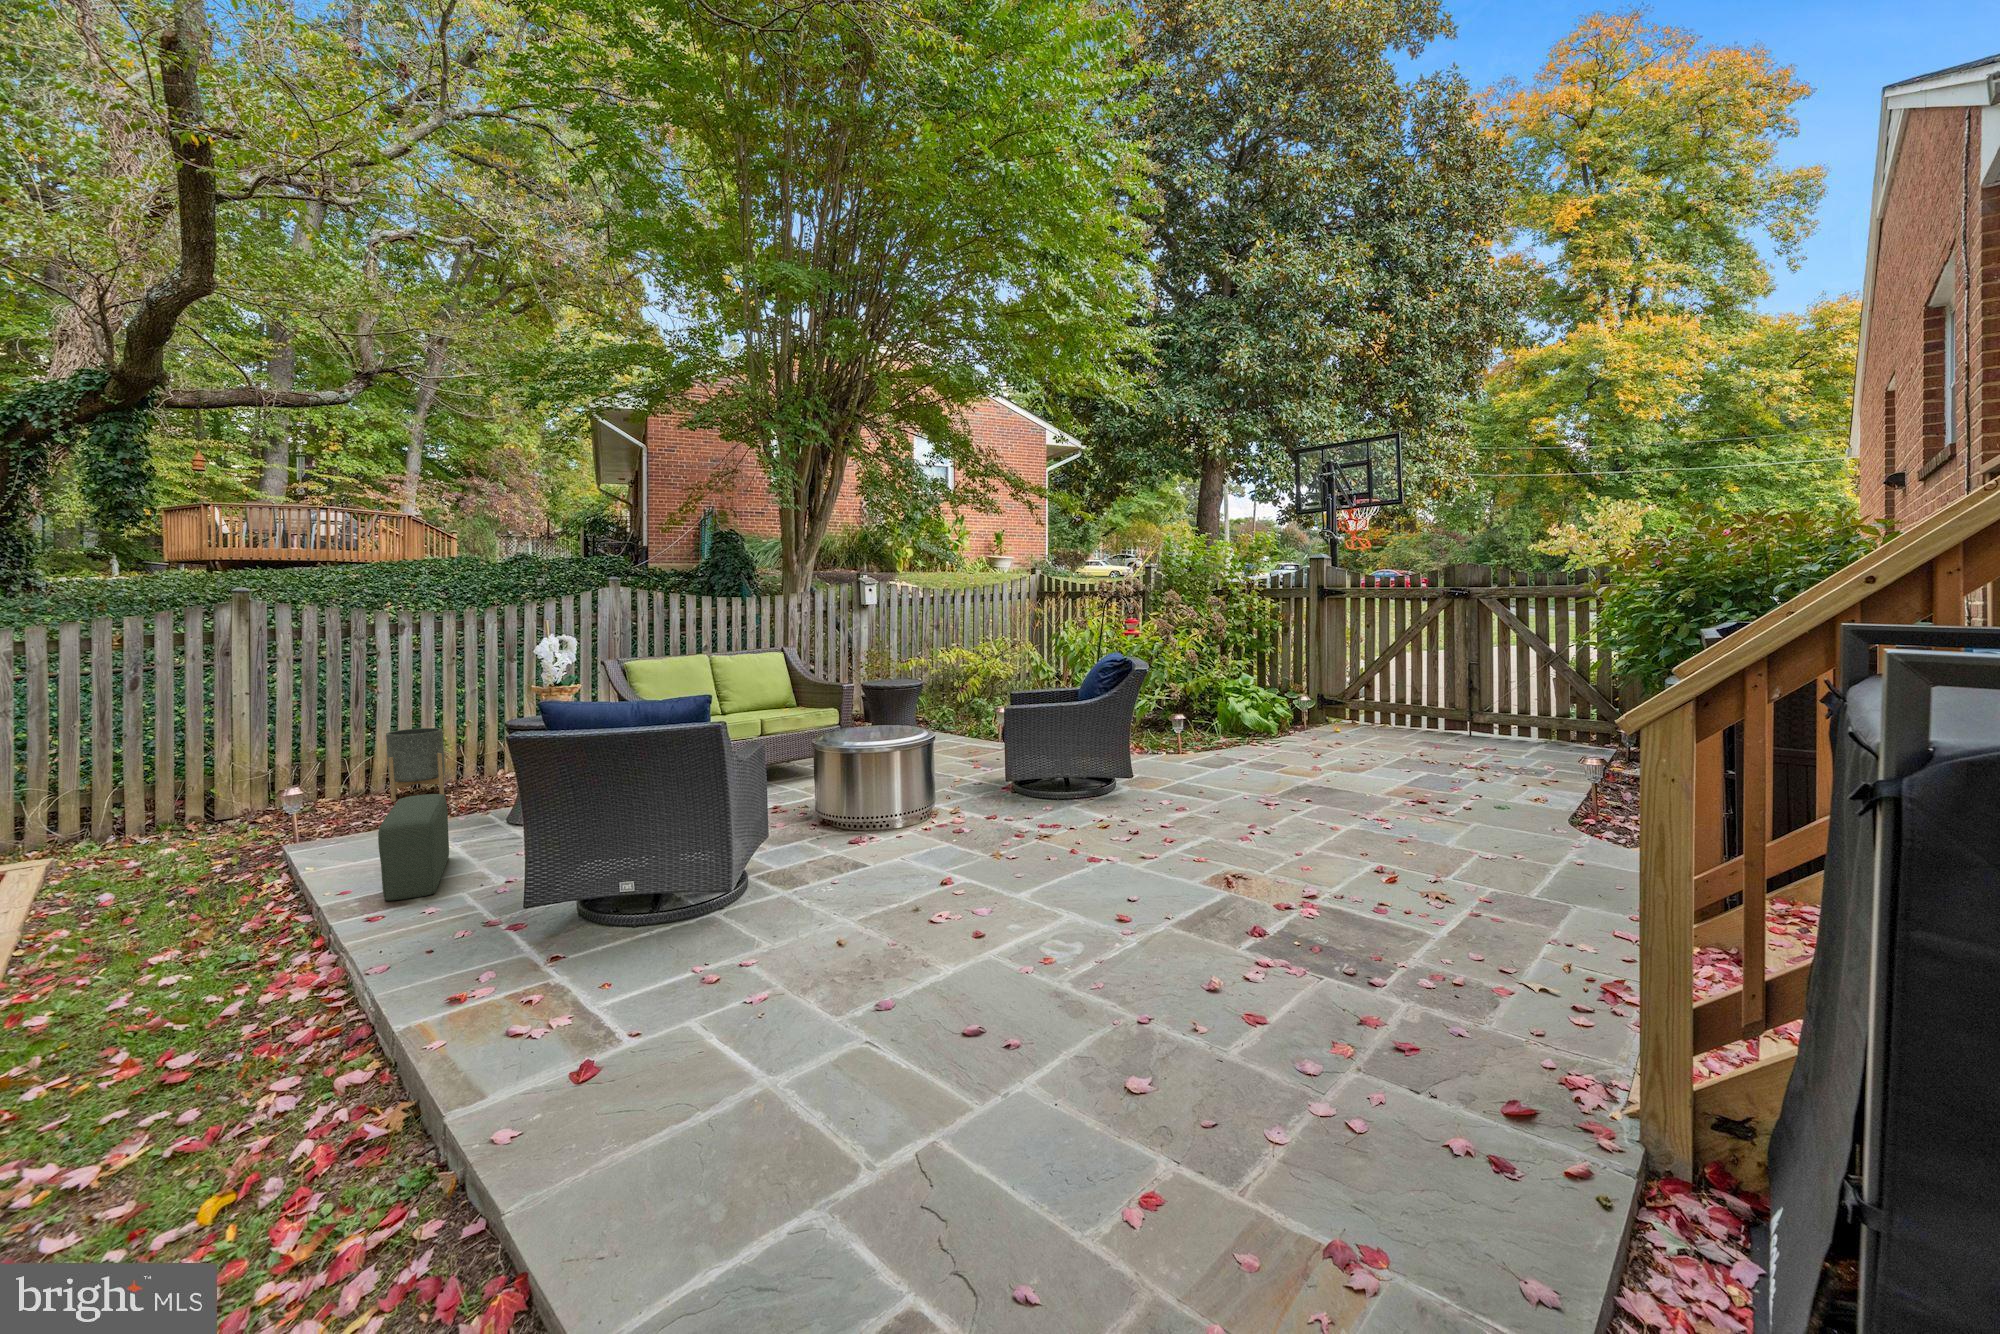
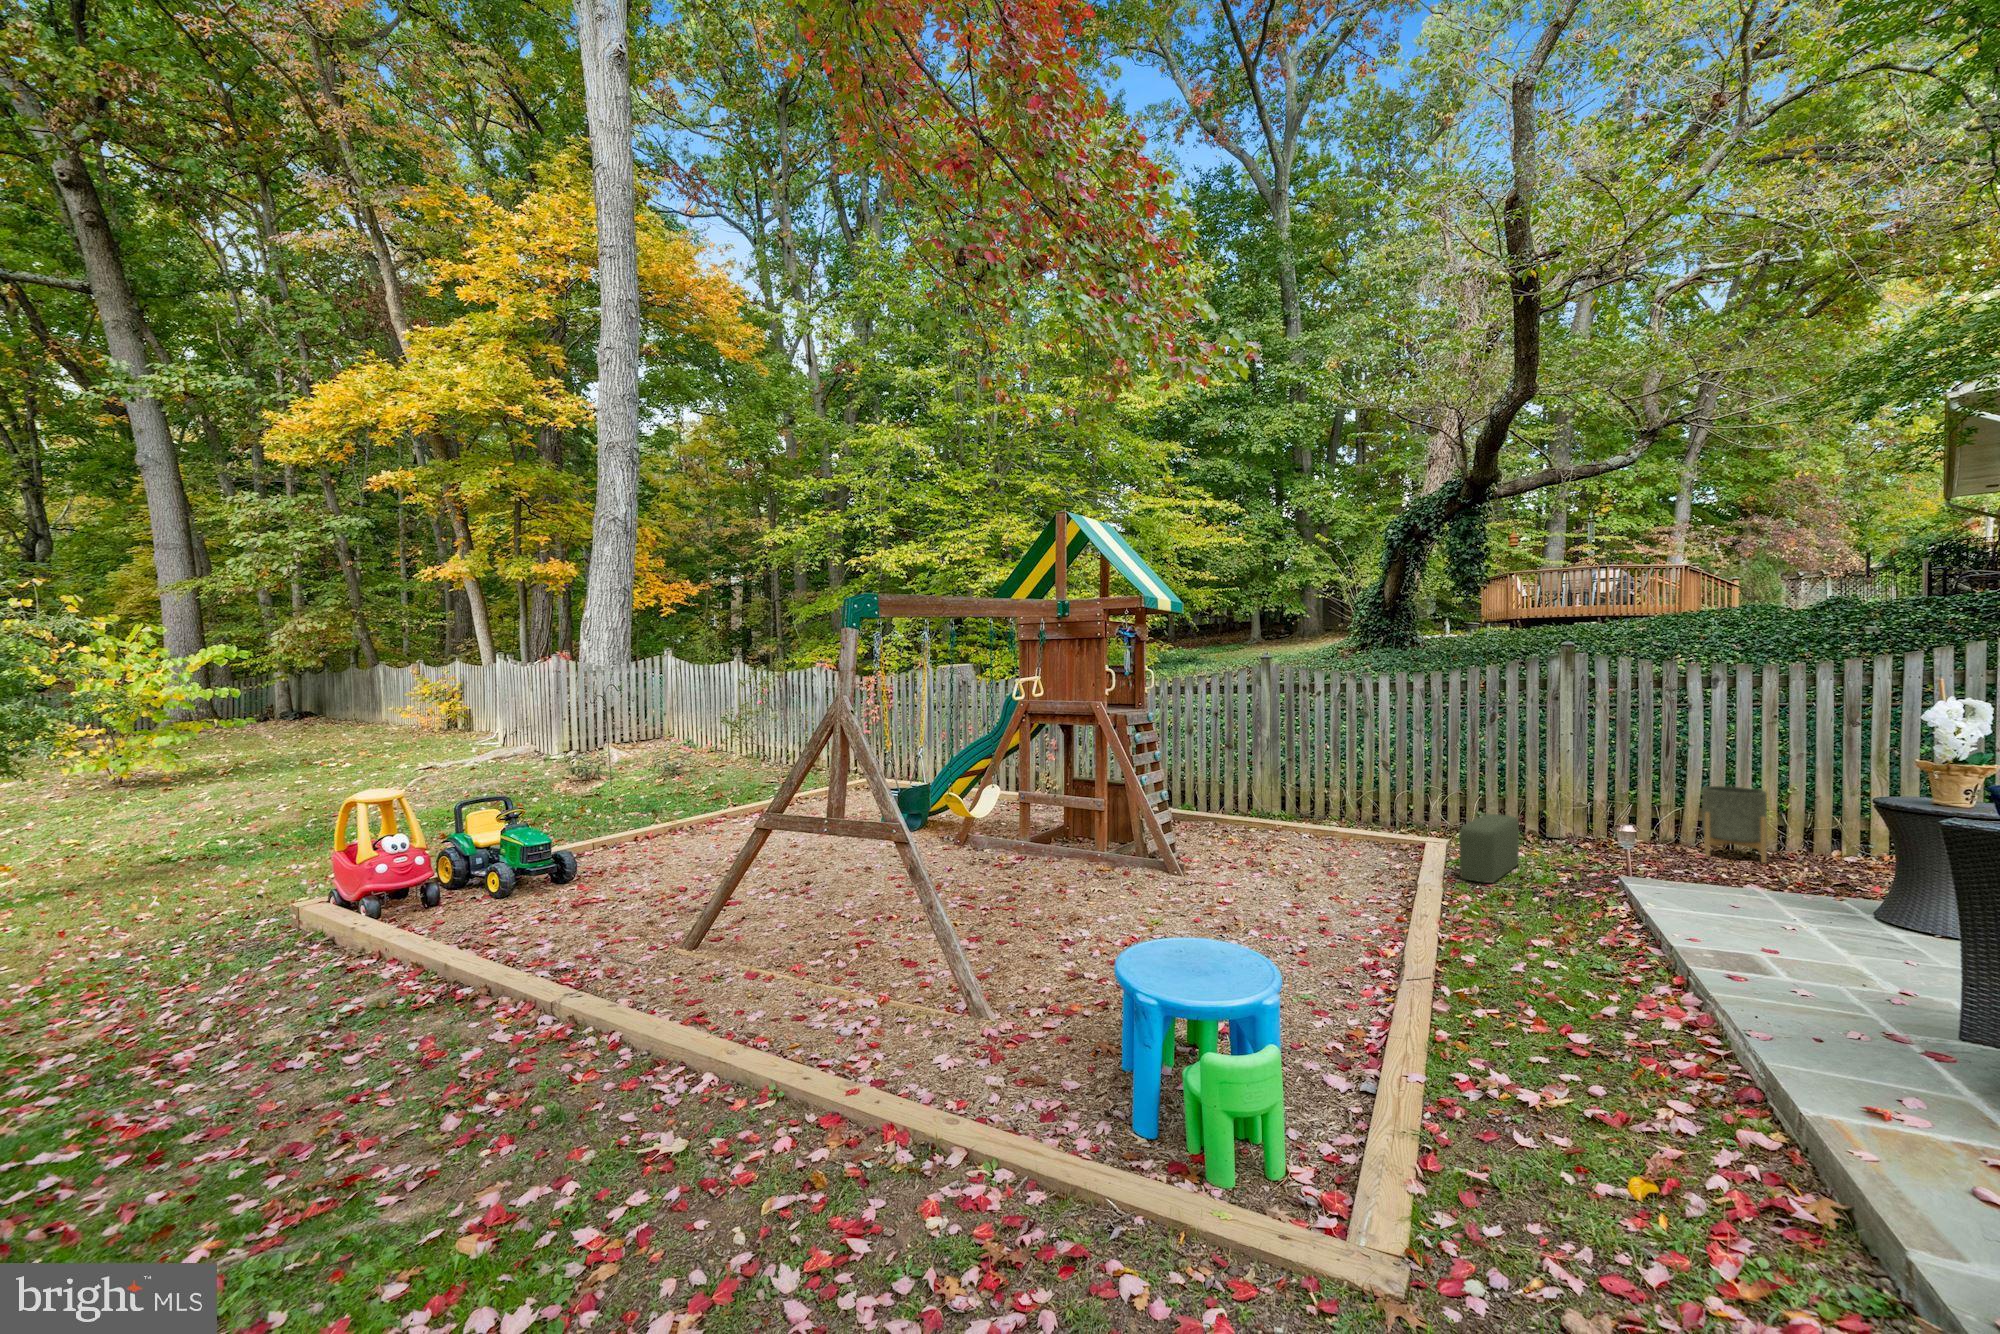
pouf: present [378,794,449,901] -> present [1459,814,1519,883]

